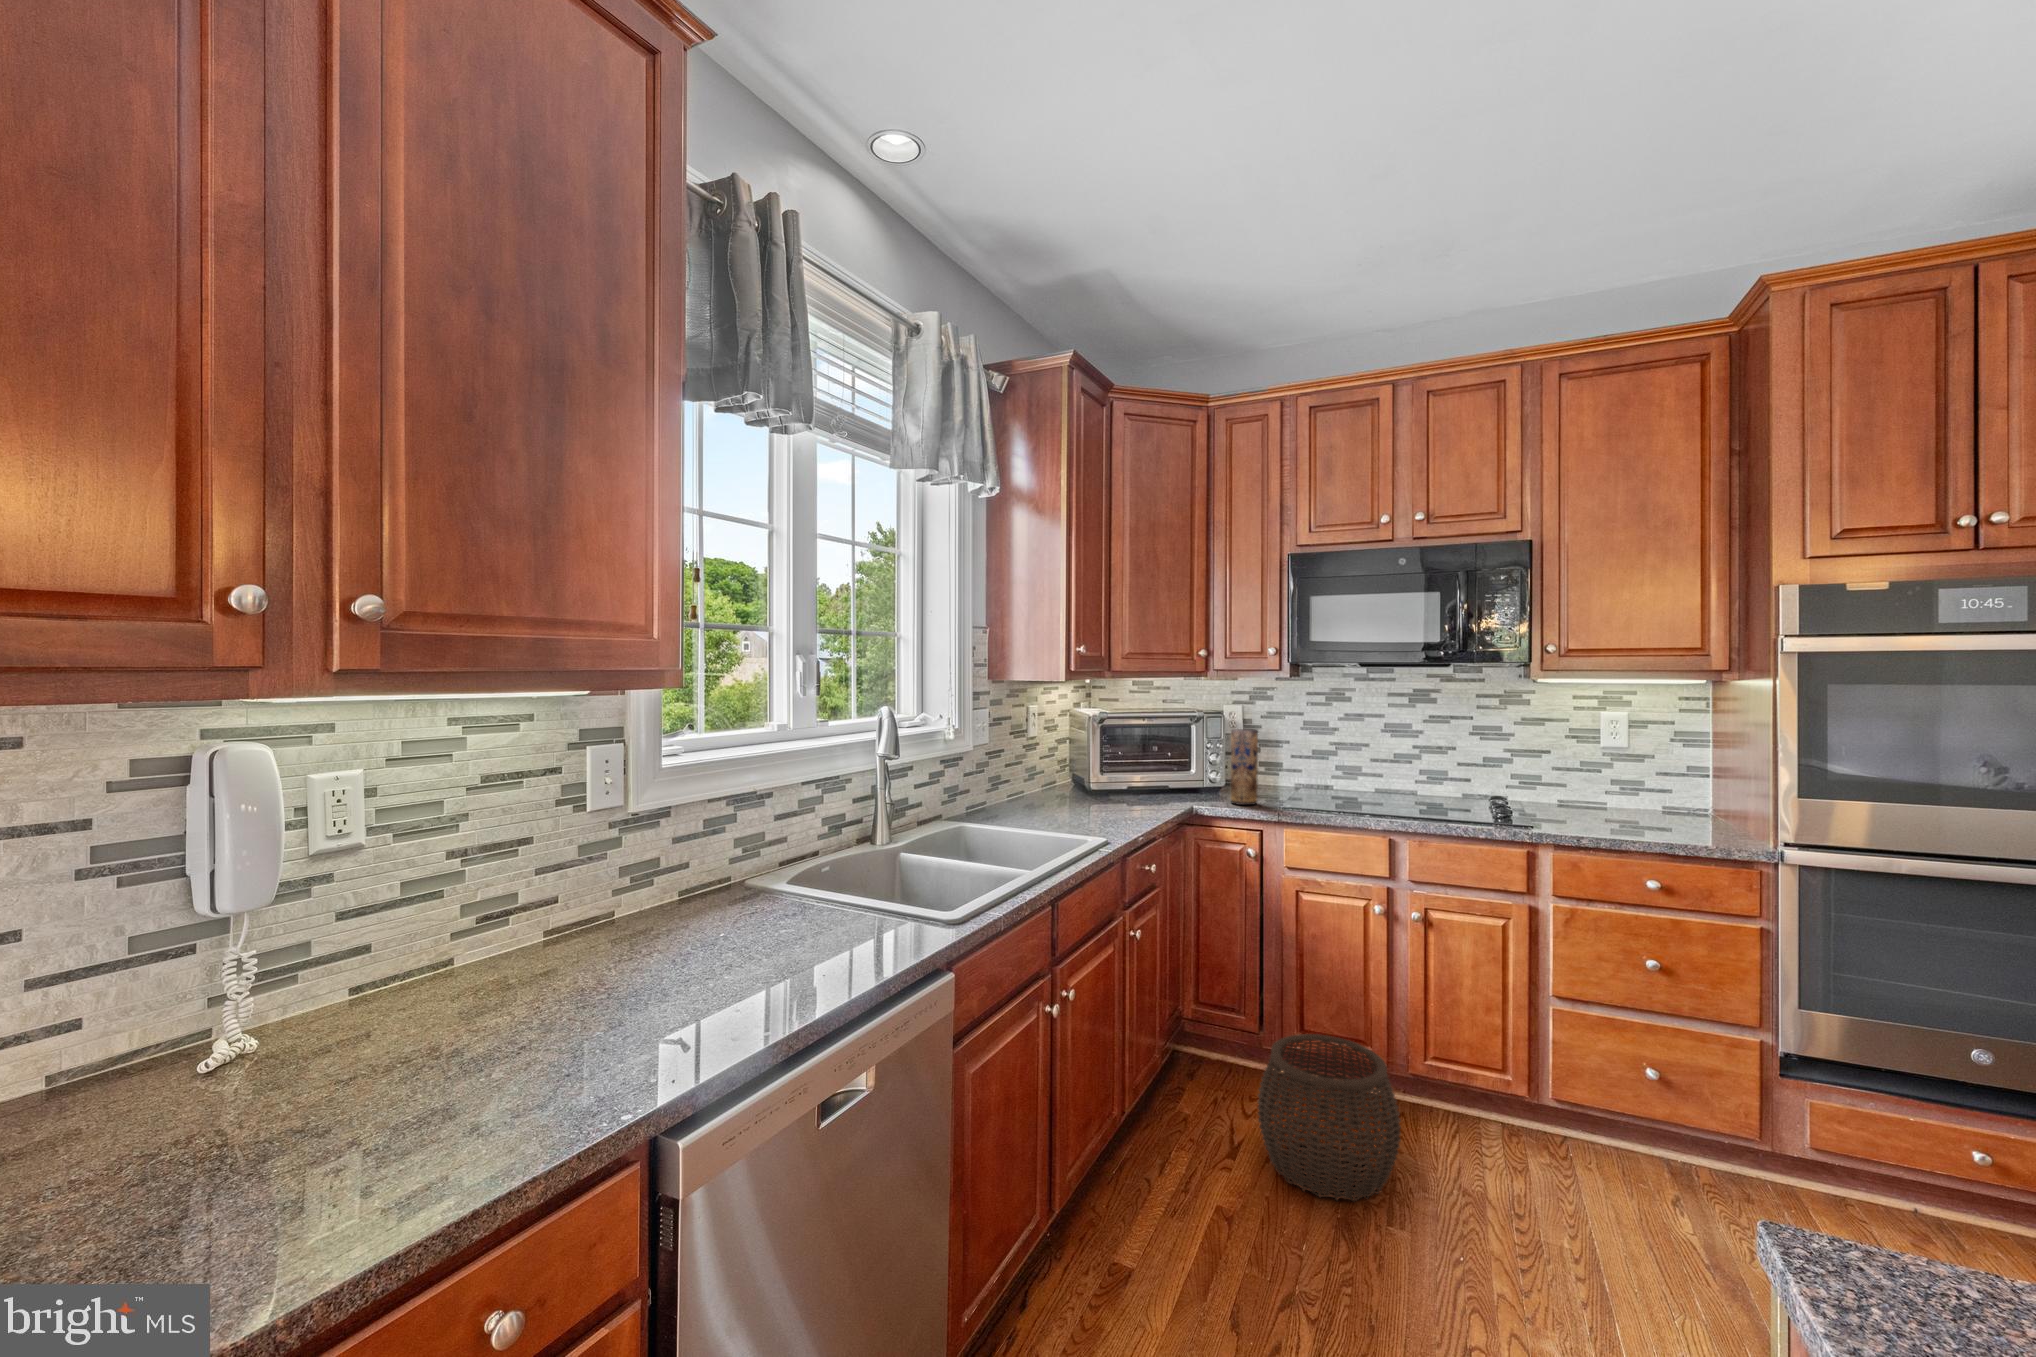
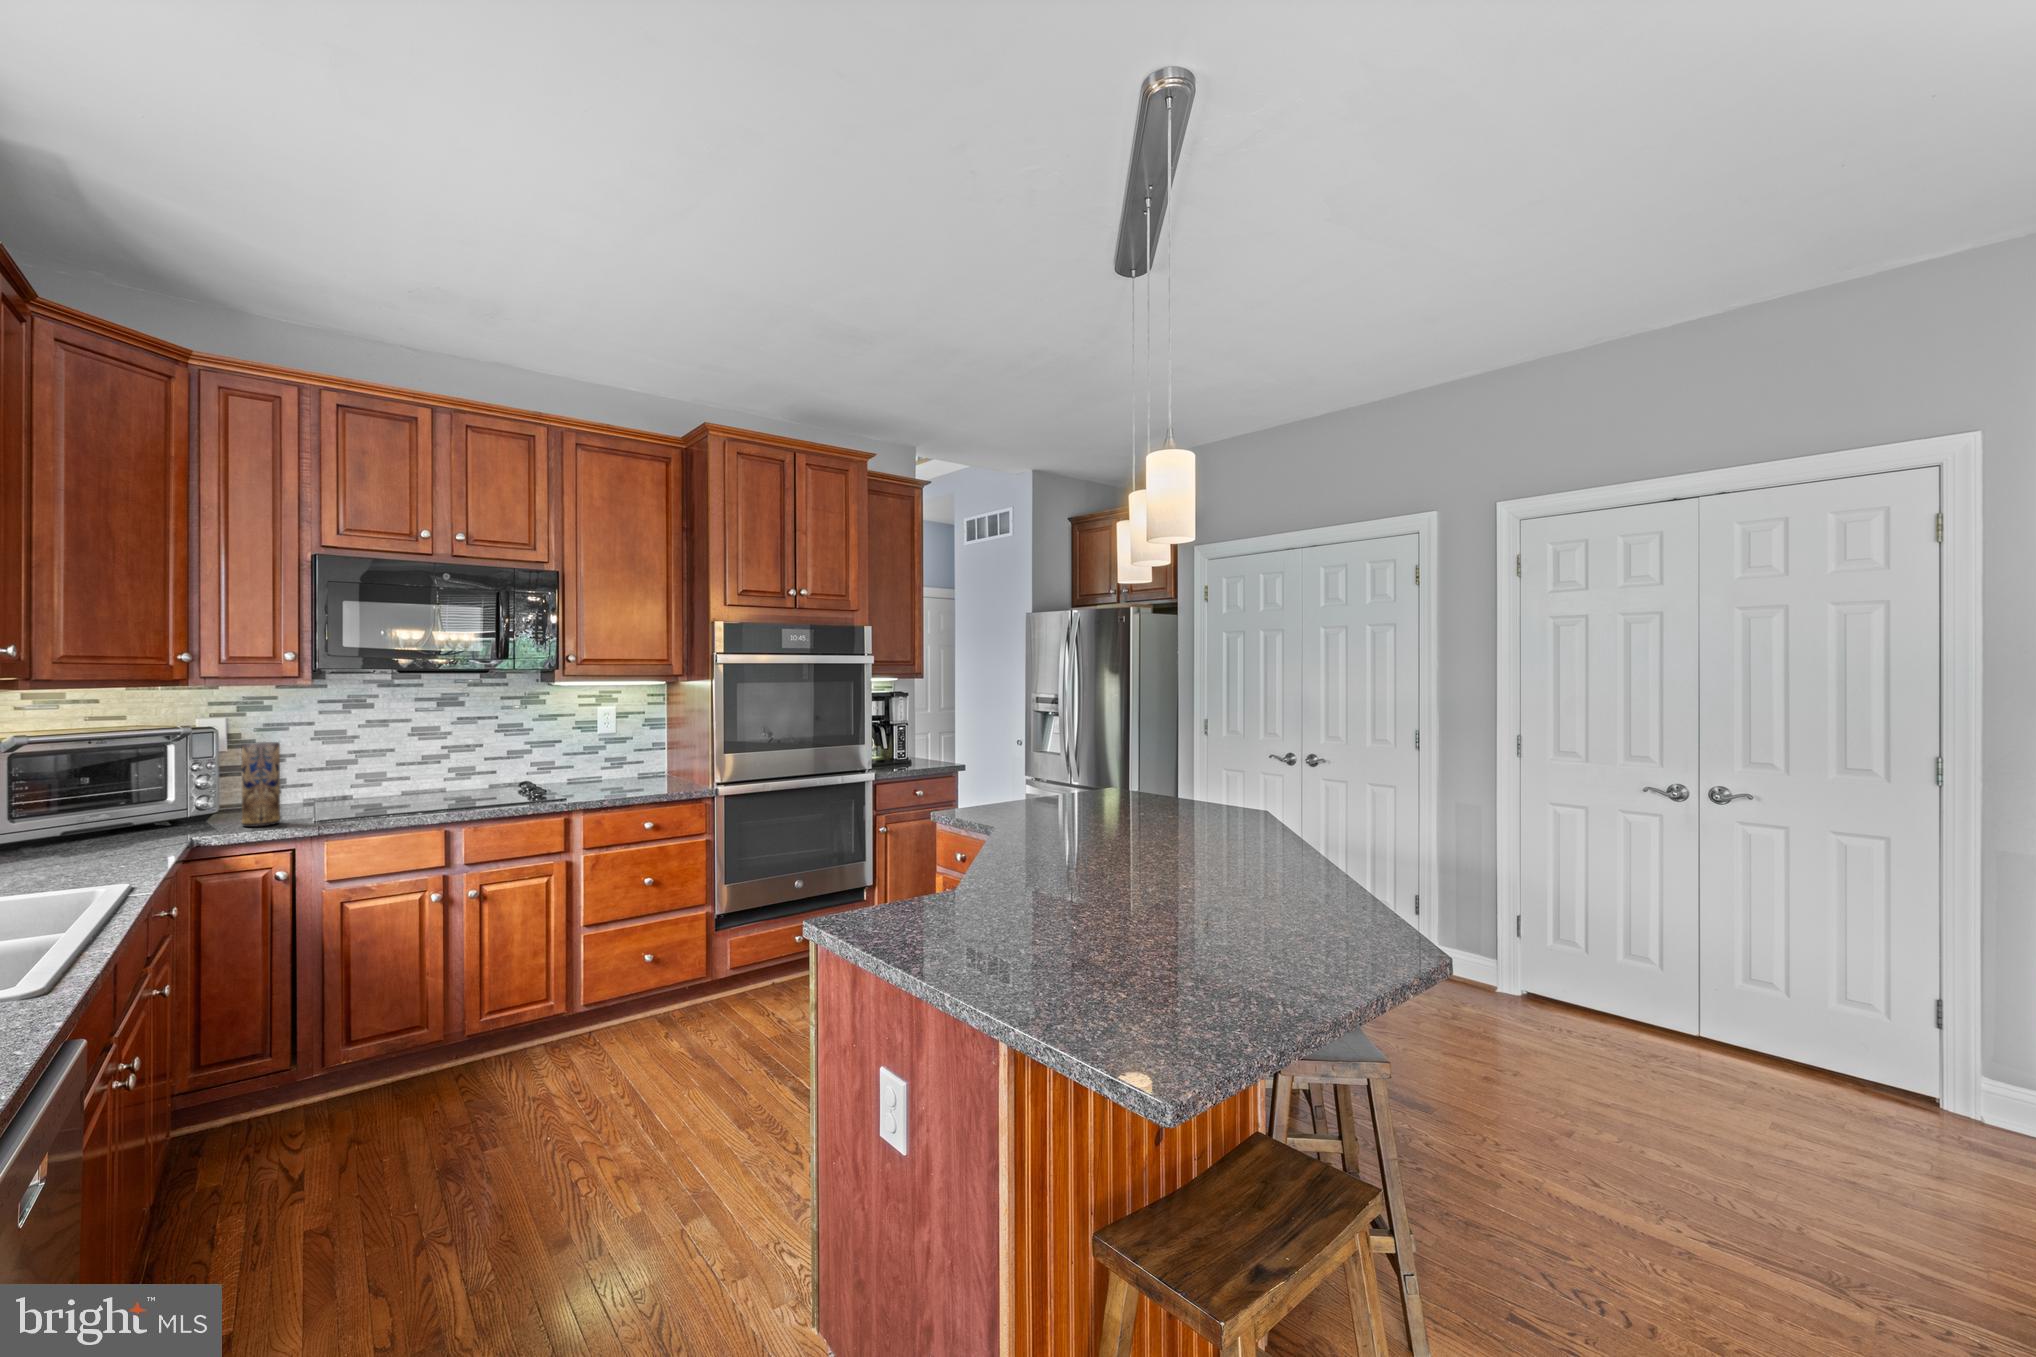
woven basket: present [1258,1034,1401,1201] -> none [332,1017,486,1168]

